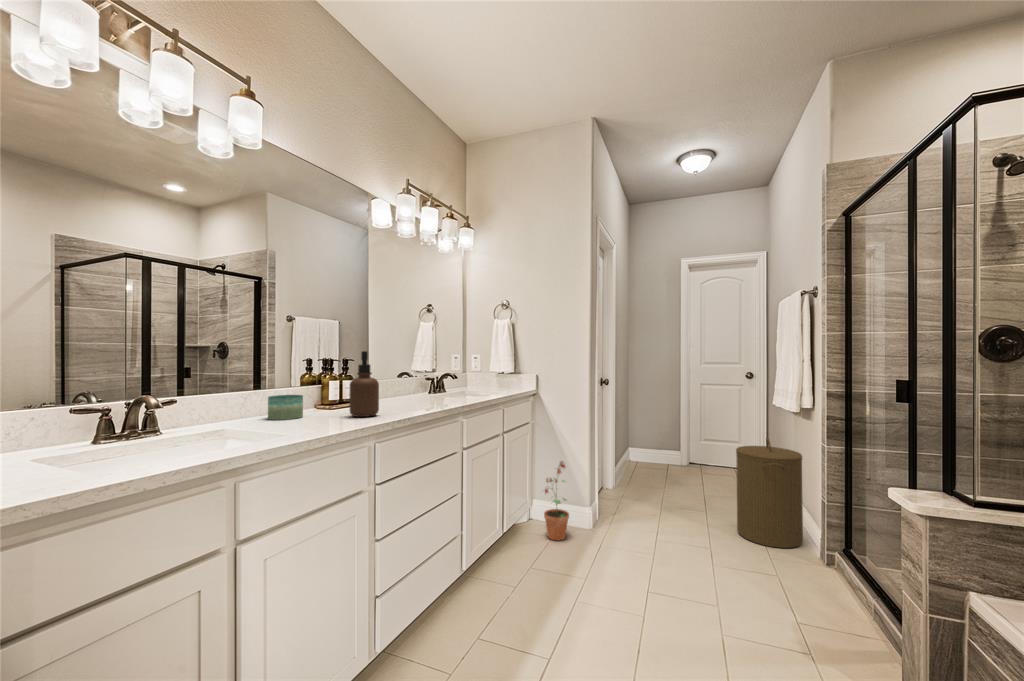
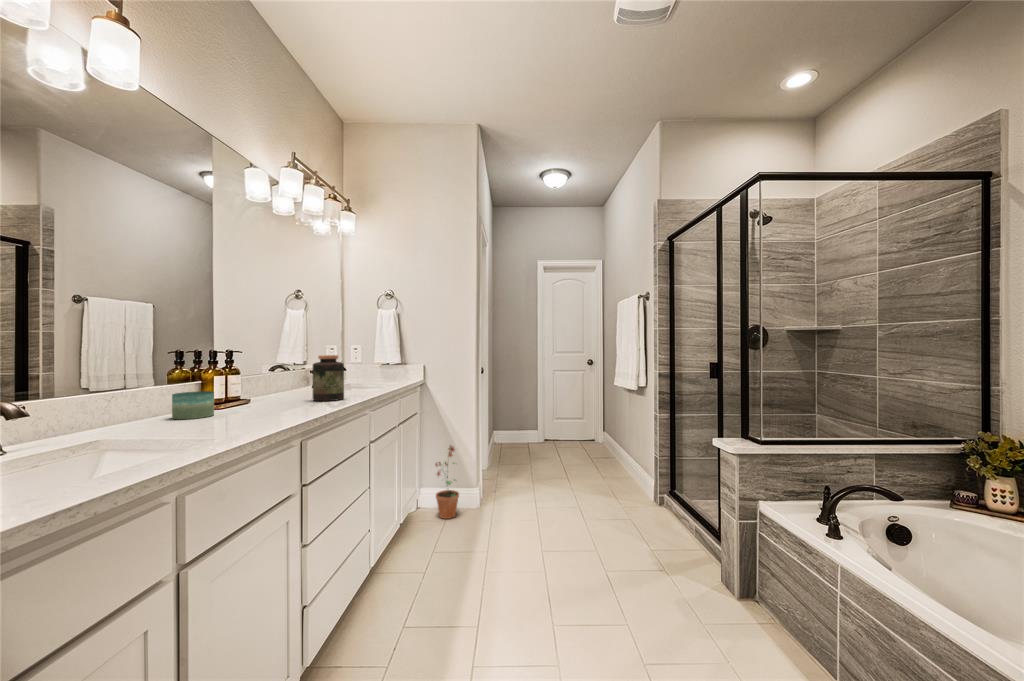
soap dispenser: present [350,351,379,417] -> none [270,344,302,411]
jar: none [402,363,431,409] -> present [312,355,344,401]
laundry hamper: present [736,438,803,548] -> none [592,412,640,498]

